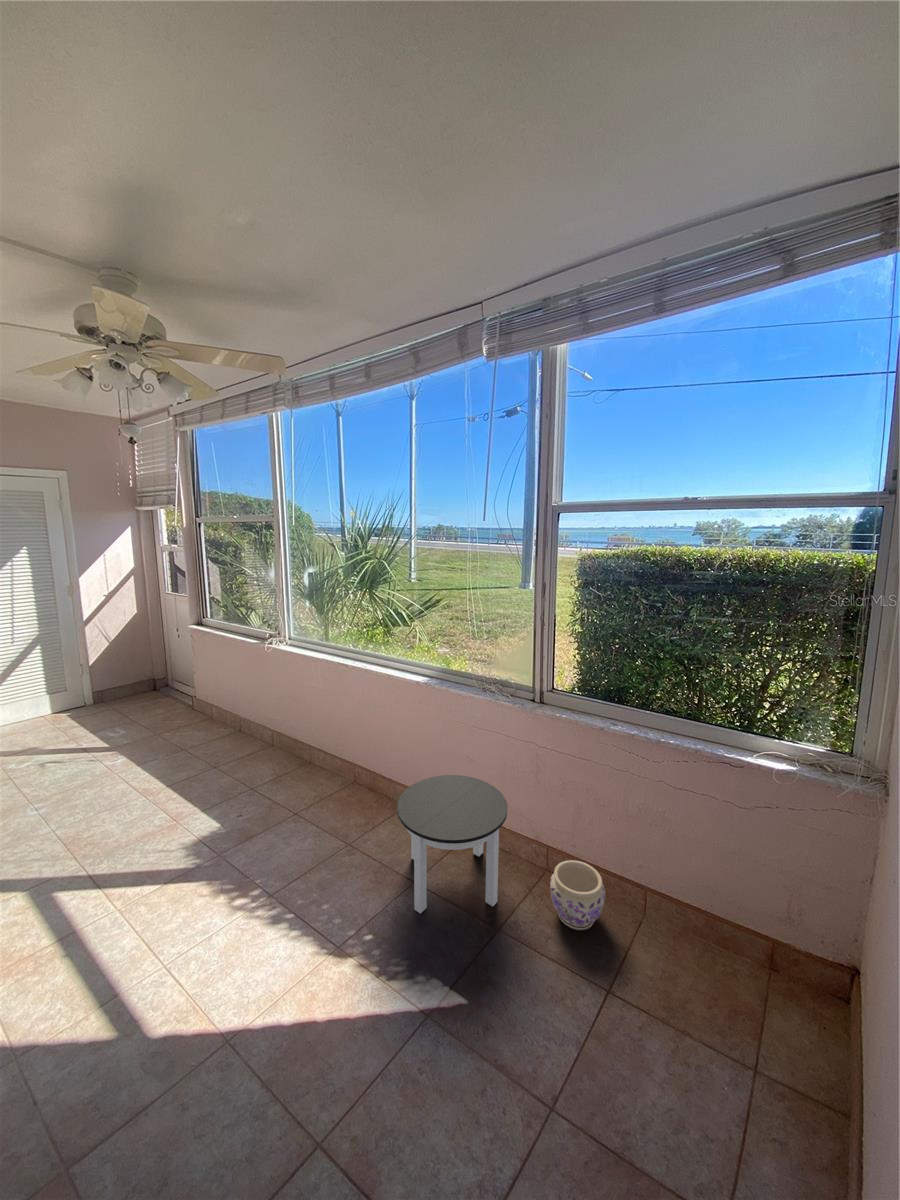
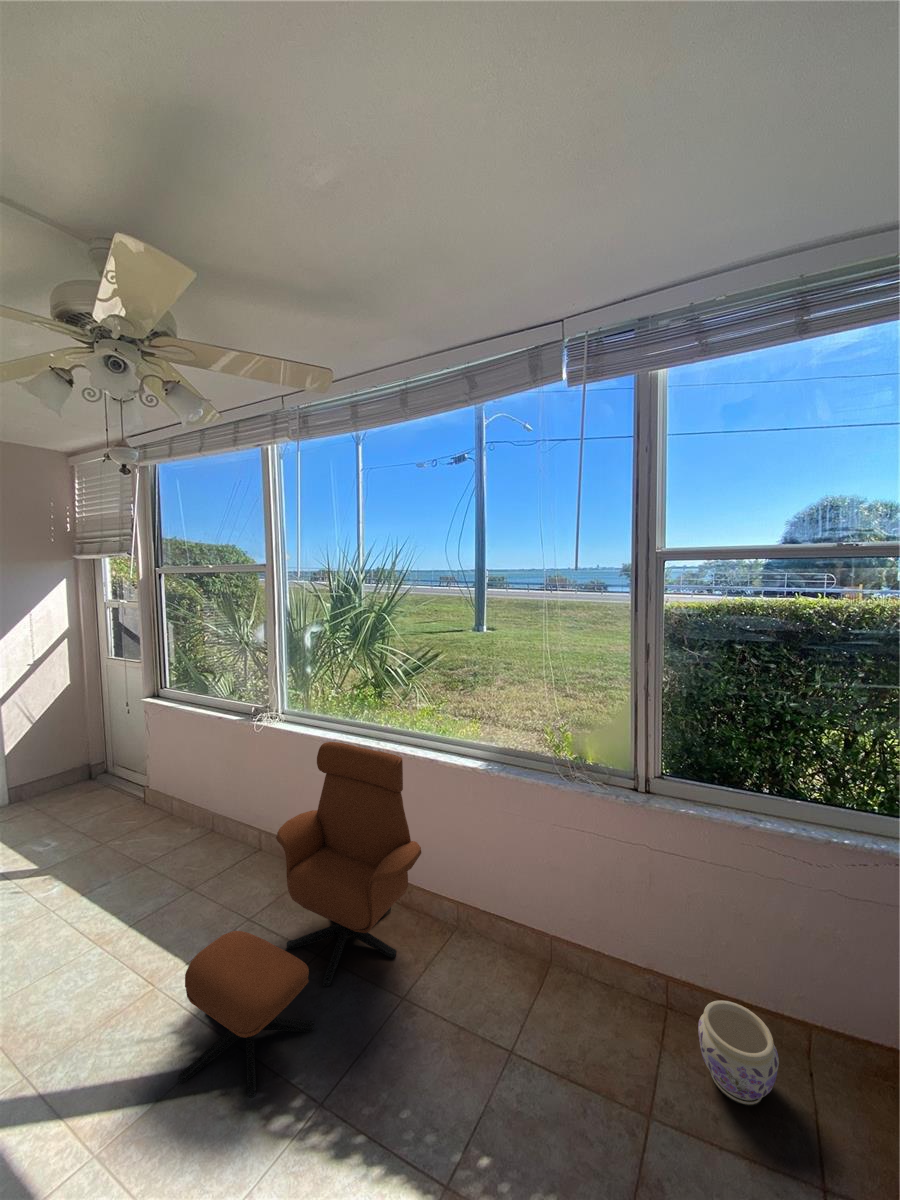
lounge chair: none [181,658,372,888] -> present [178,742,421,1099]
round table: present [397,775,508,914] -> none [487,890,635,1107]

